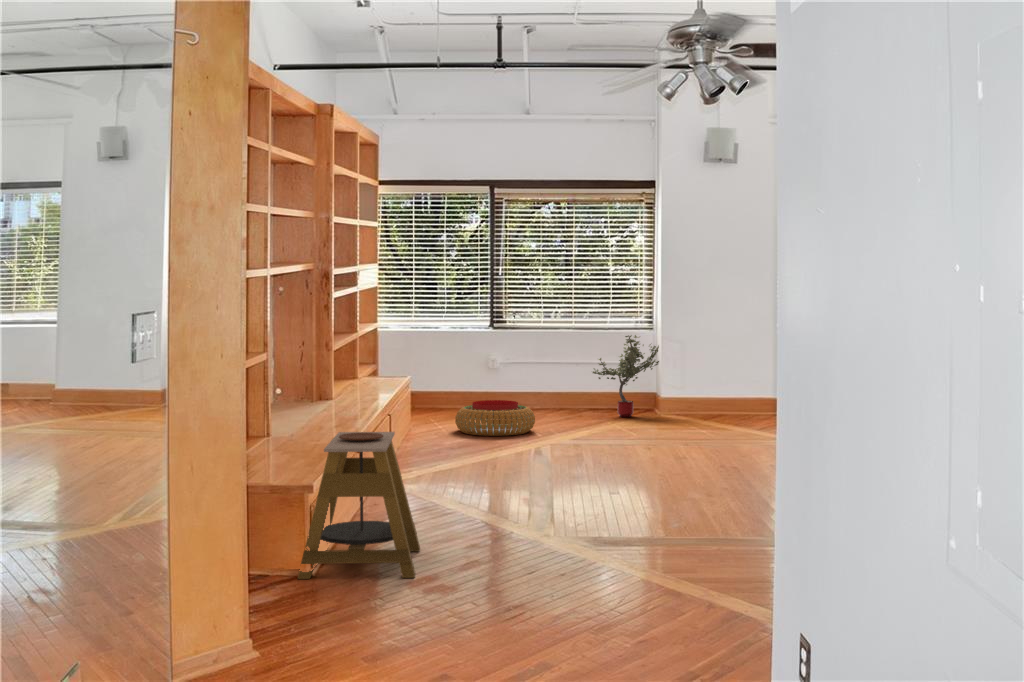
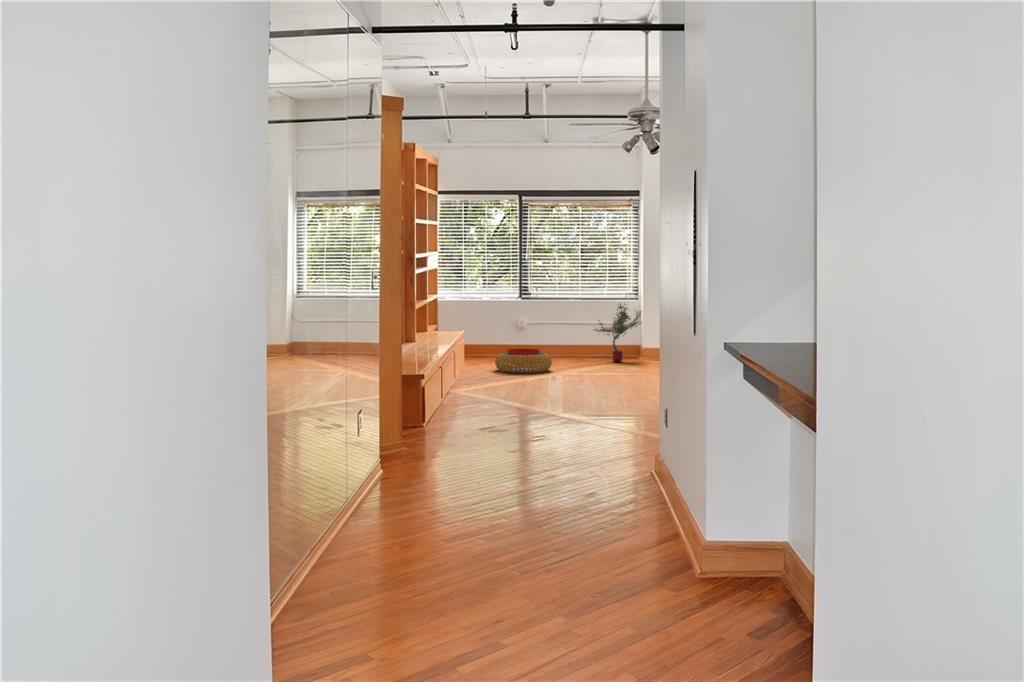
side table: present [298,432,420,579] -> none [405,357,478,444]

